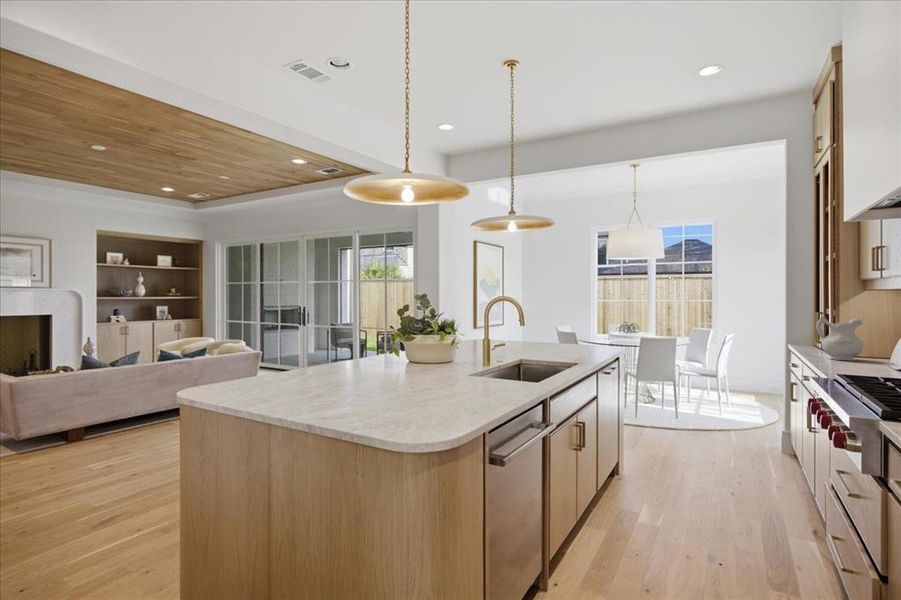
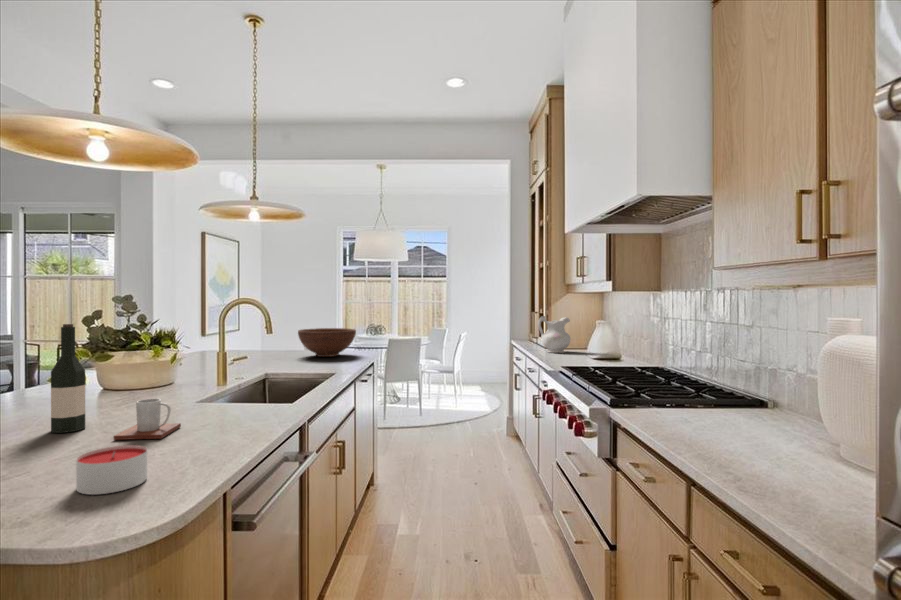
wine bottle: none [380,313,399,387] -> present [51,324,85,433]
fruit bowl: none [549,324,603,350] -> present [298,328,356,357]
mug: none [416,368,457,397] -> present [113,399,181,440]
candle: none [397,395,436,423] -> present [76,445,147,495]

